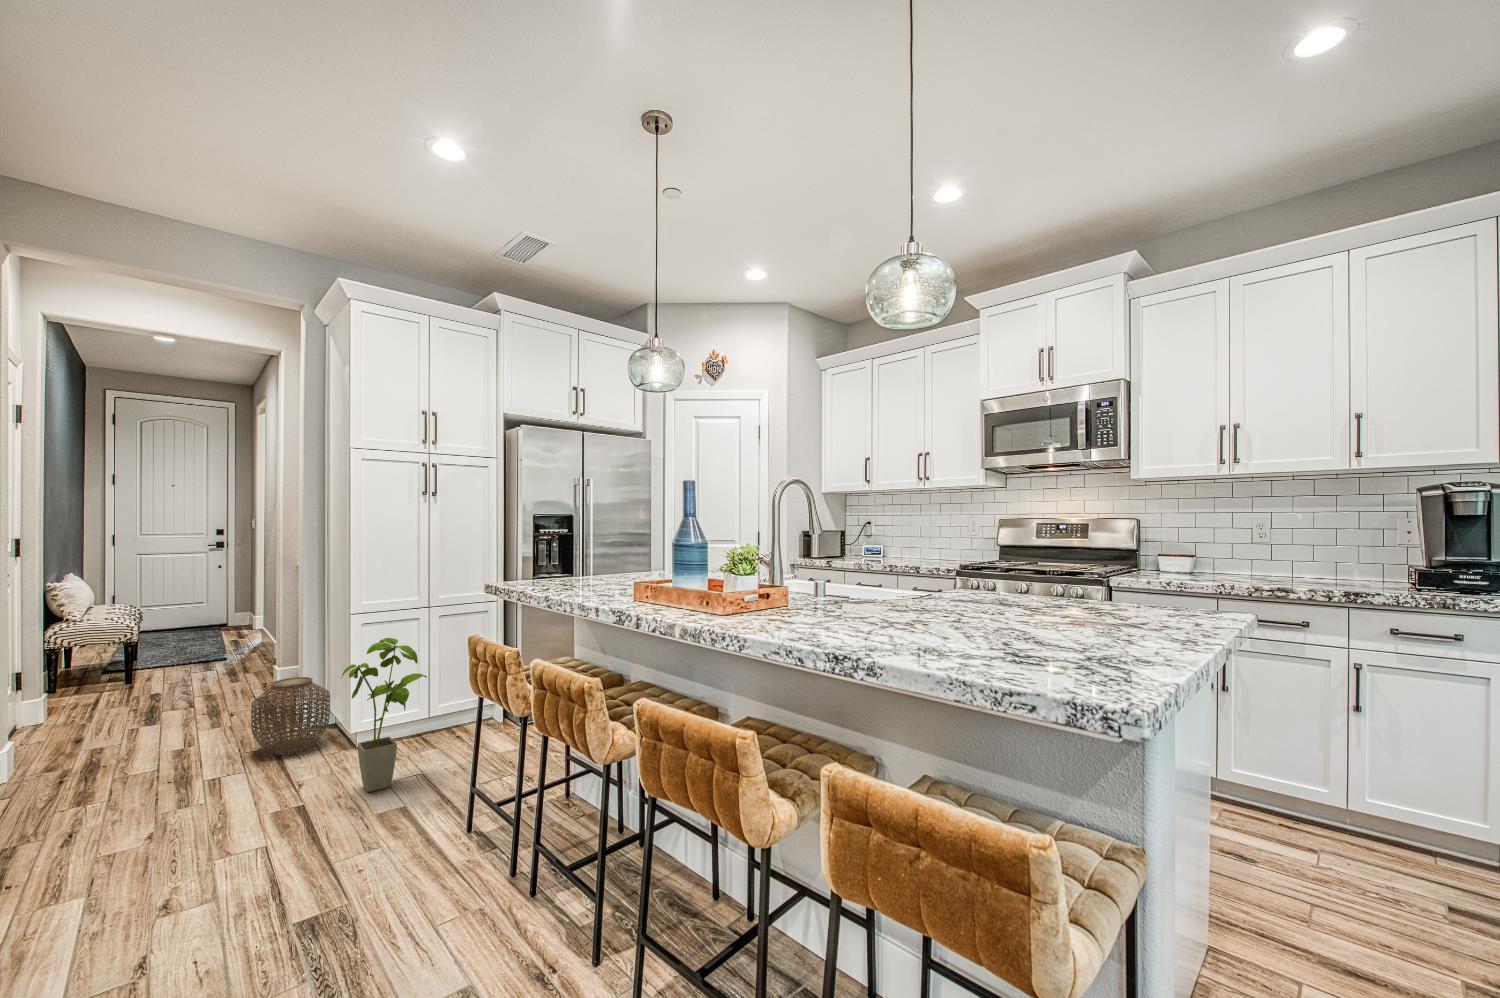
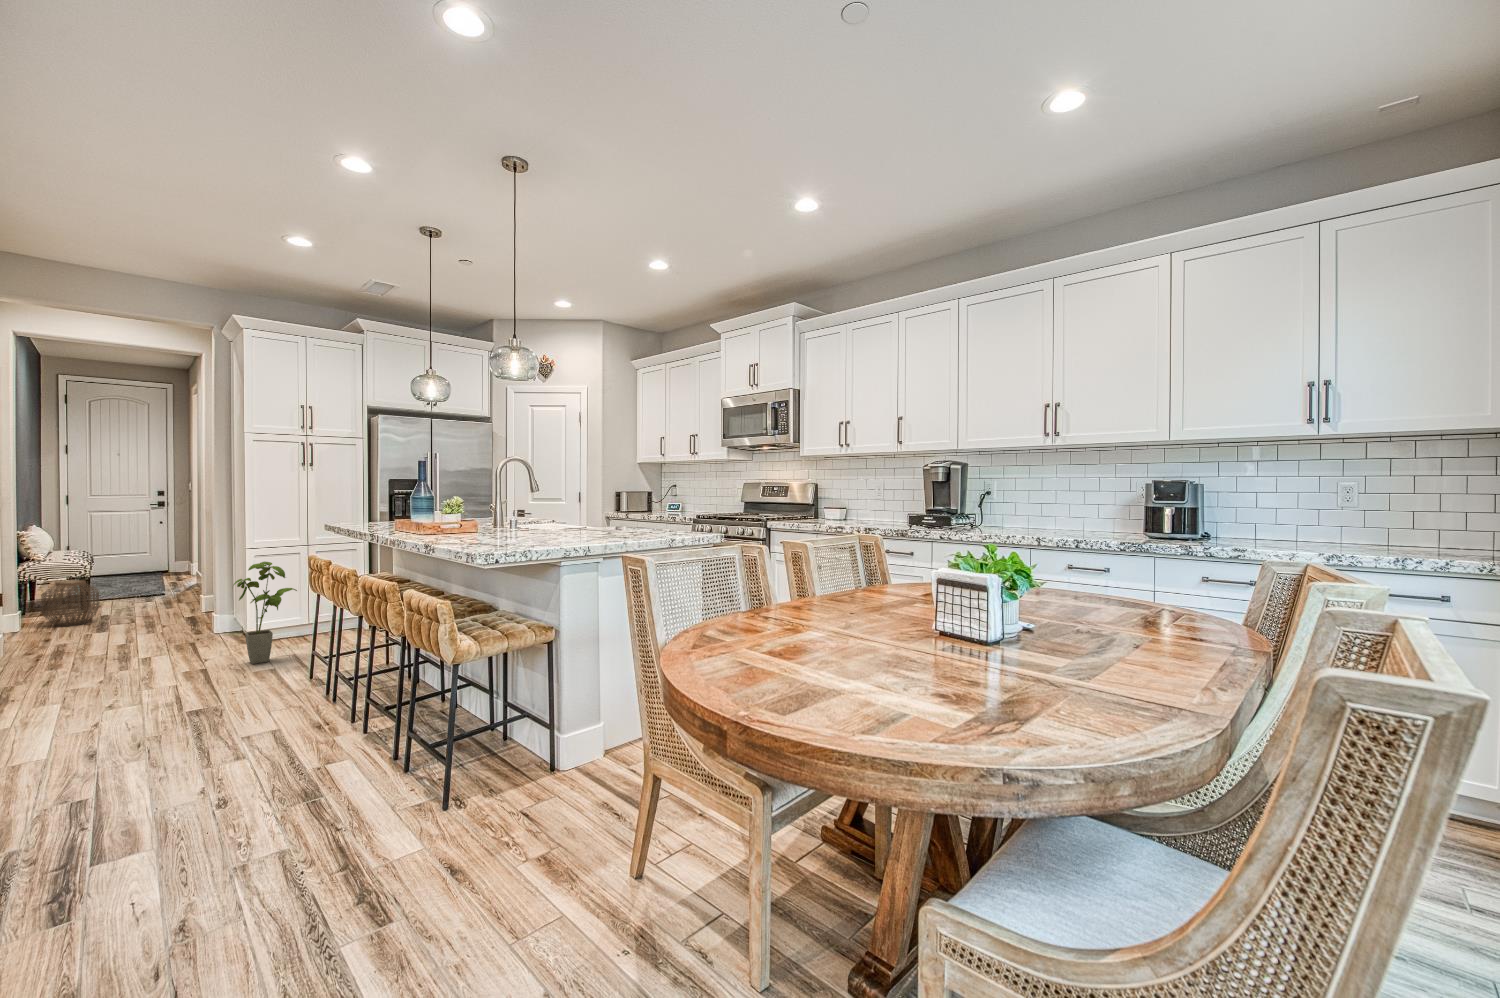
woven basket: present [251,677,330,755] -> present [41,580,100,626]

